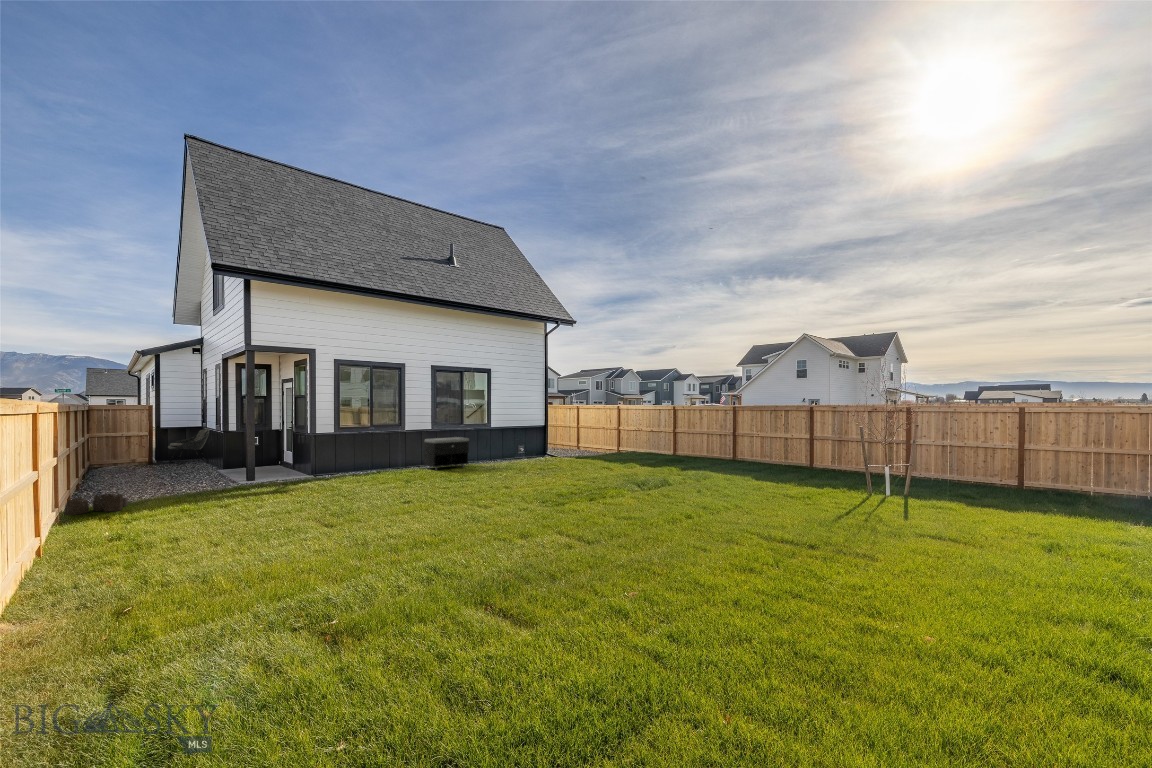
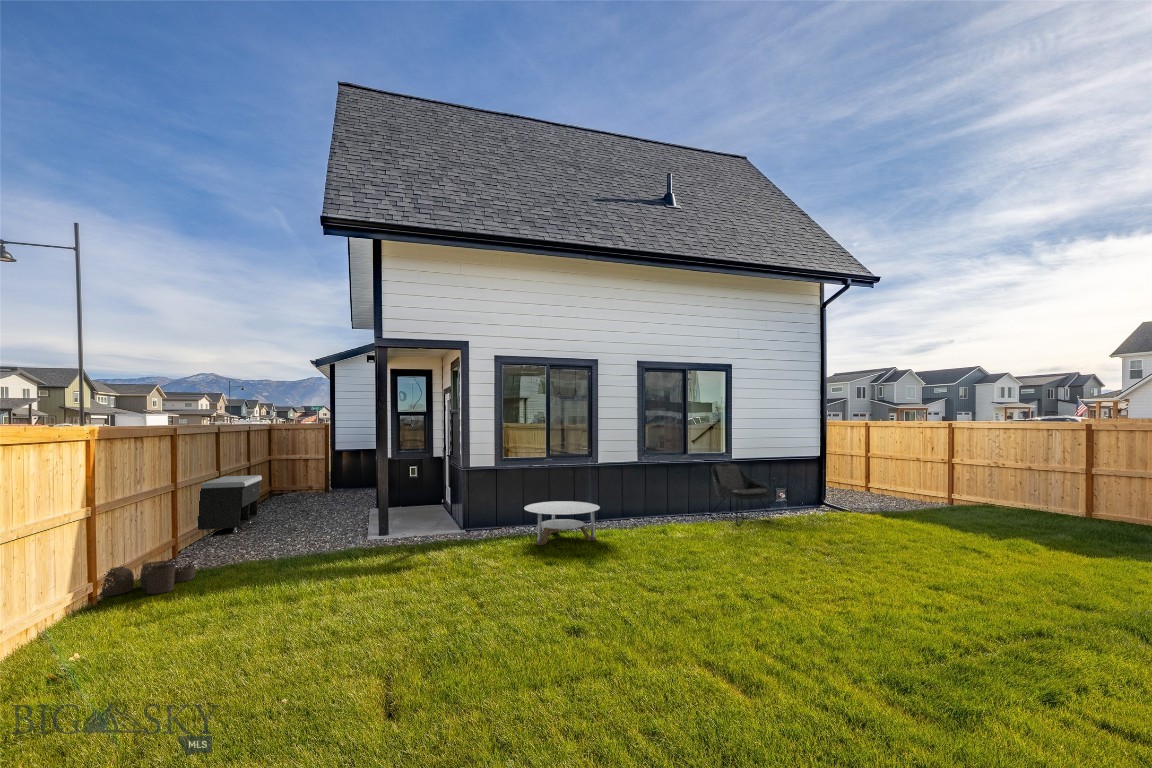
lounge chair: present [168,429,209,465] -> present [710,463,773,525]
storage bench: present [424,437,469,469] -> present [198,475,262,534]
round table: none [355,455,406,479] -> present [524,501,600,545]

